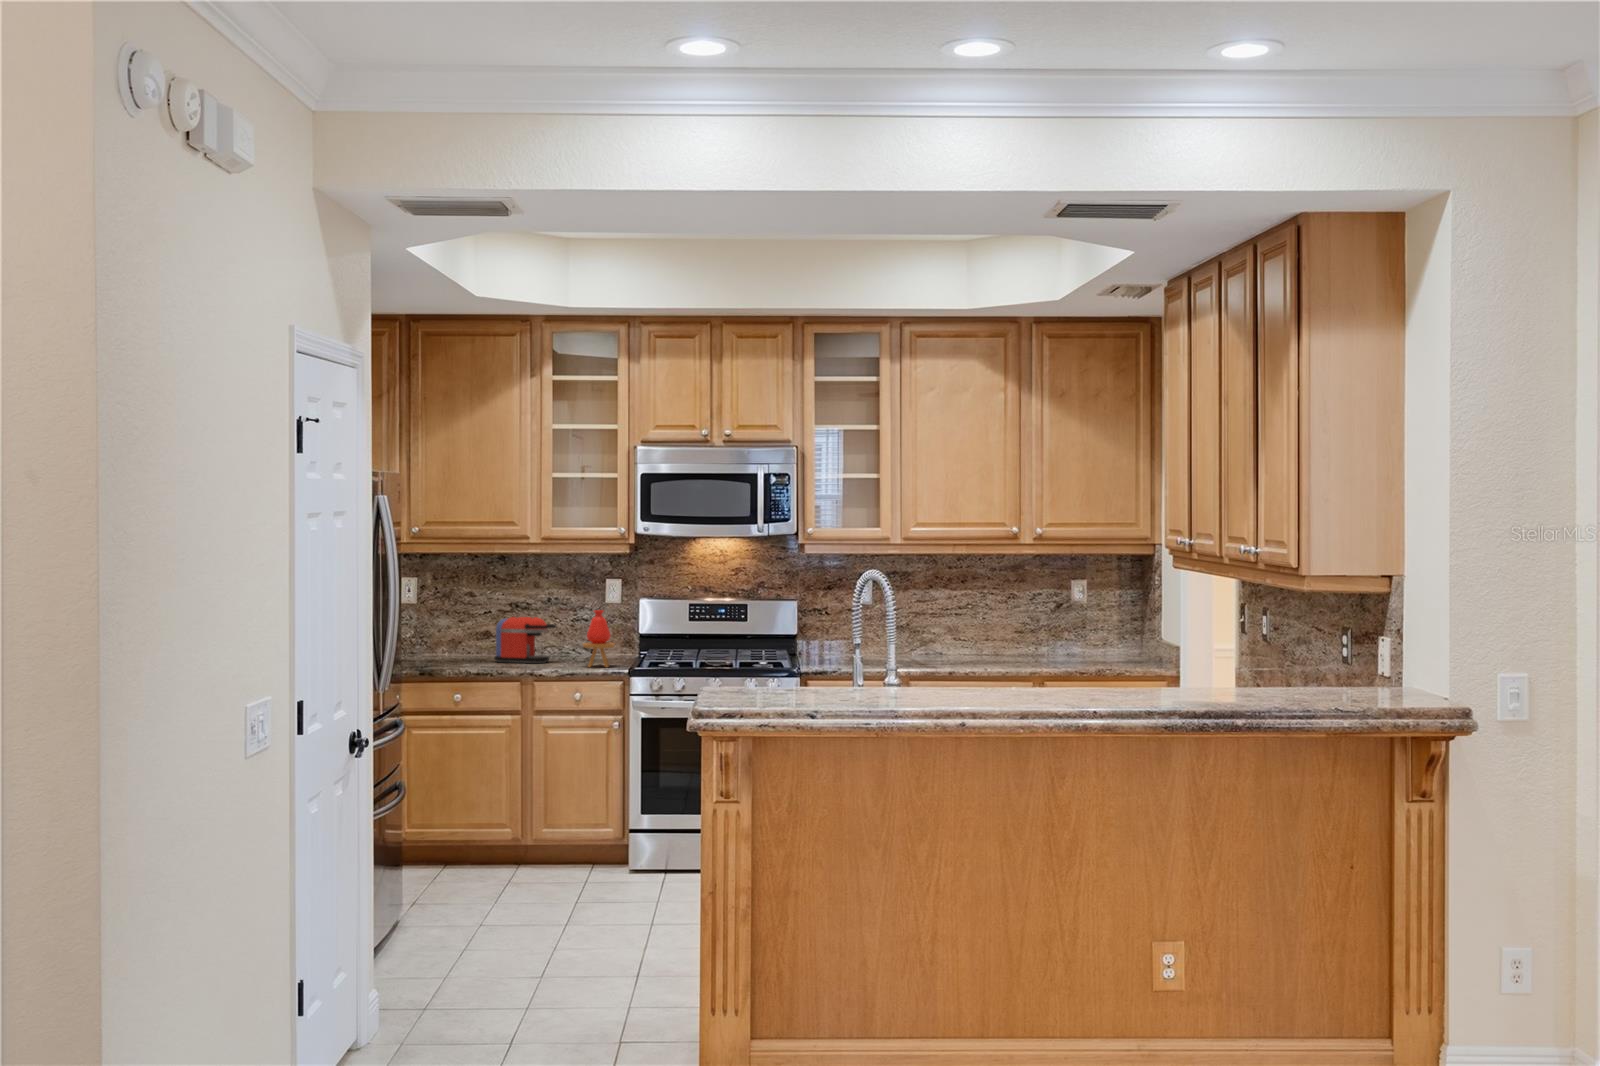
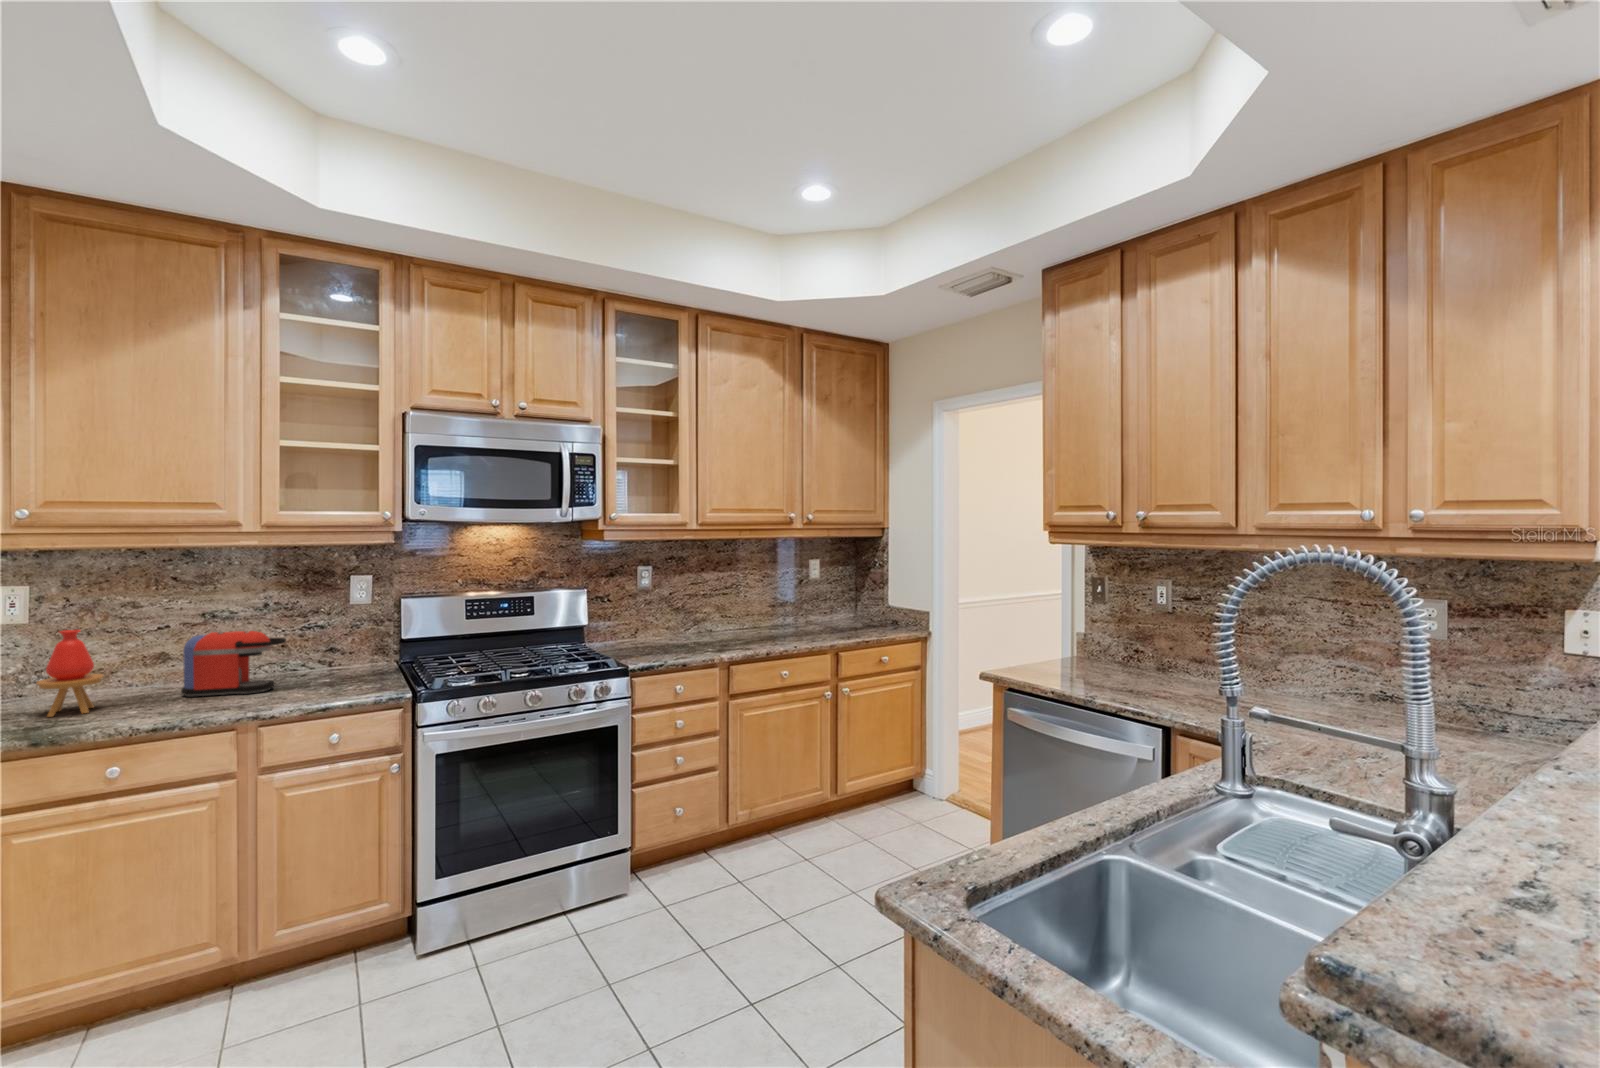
vase: present [583,610,615,667] -> present [37,630,103,717]

